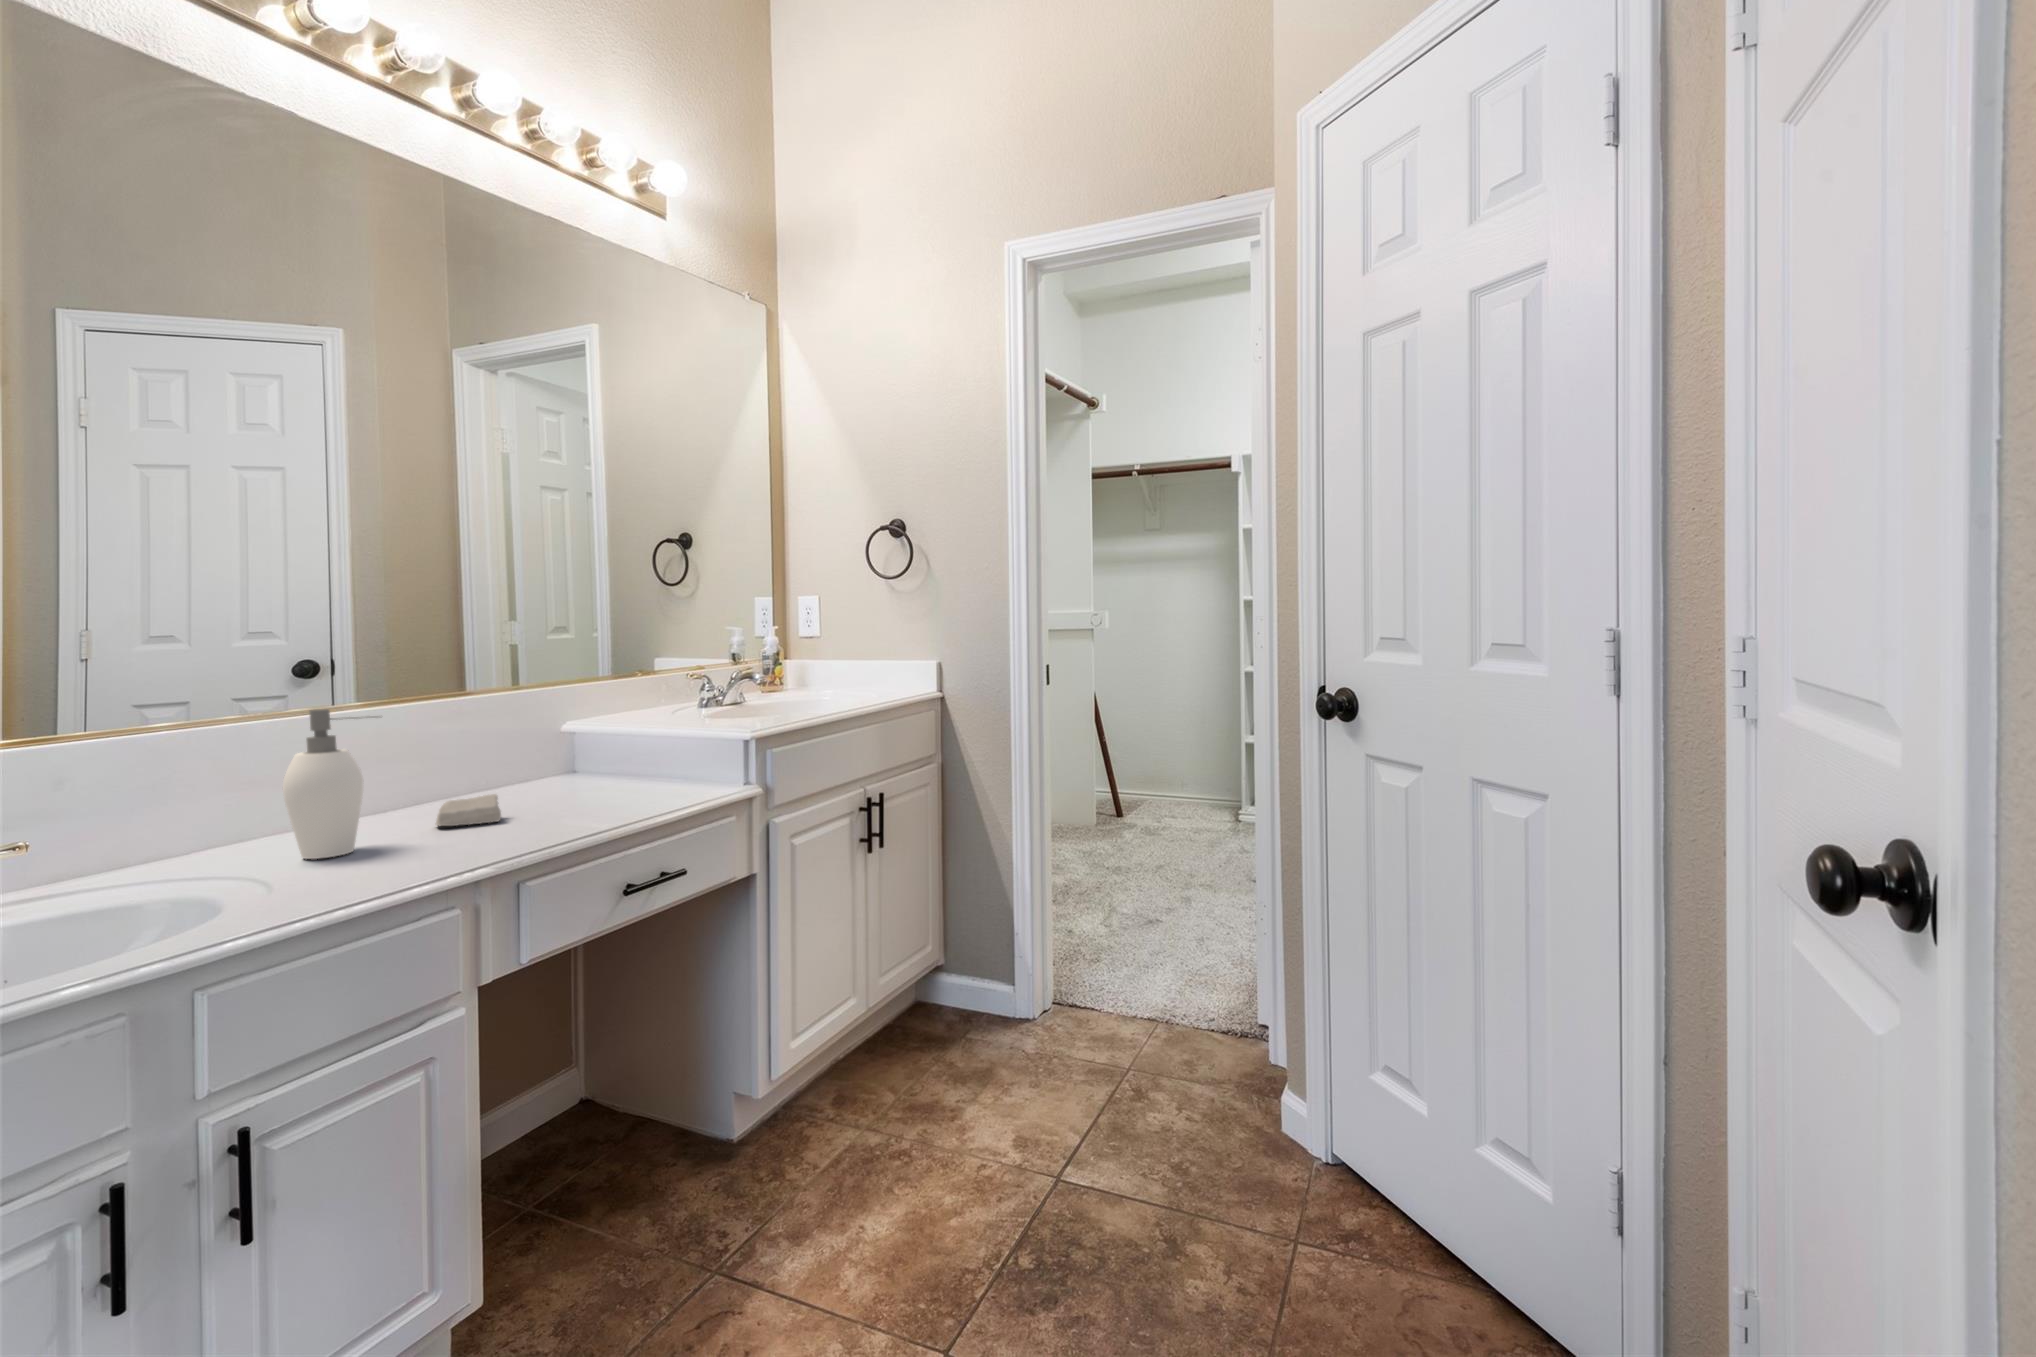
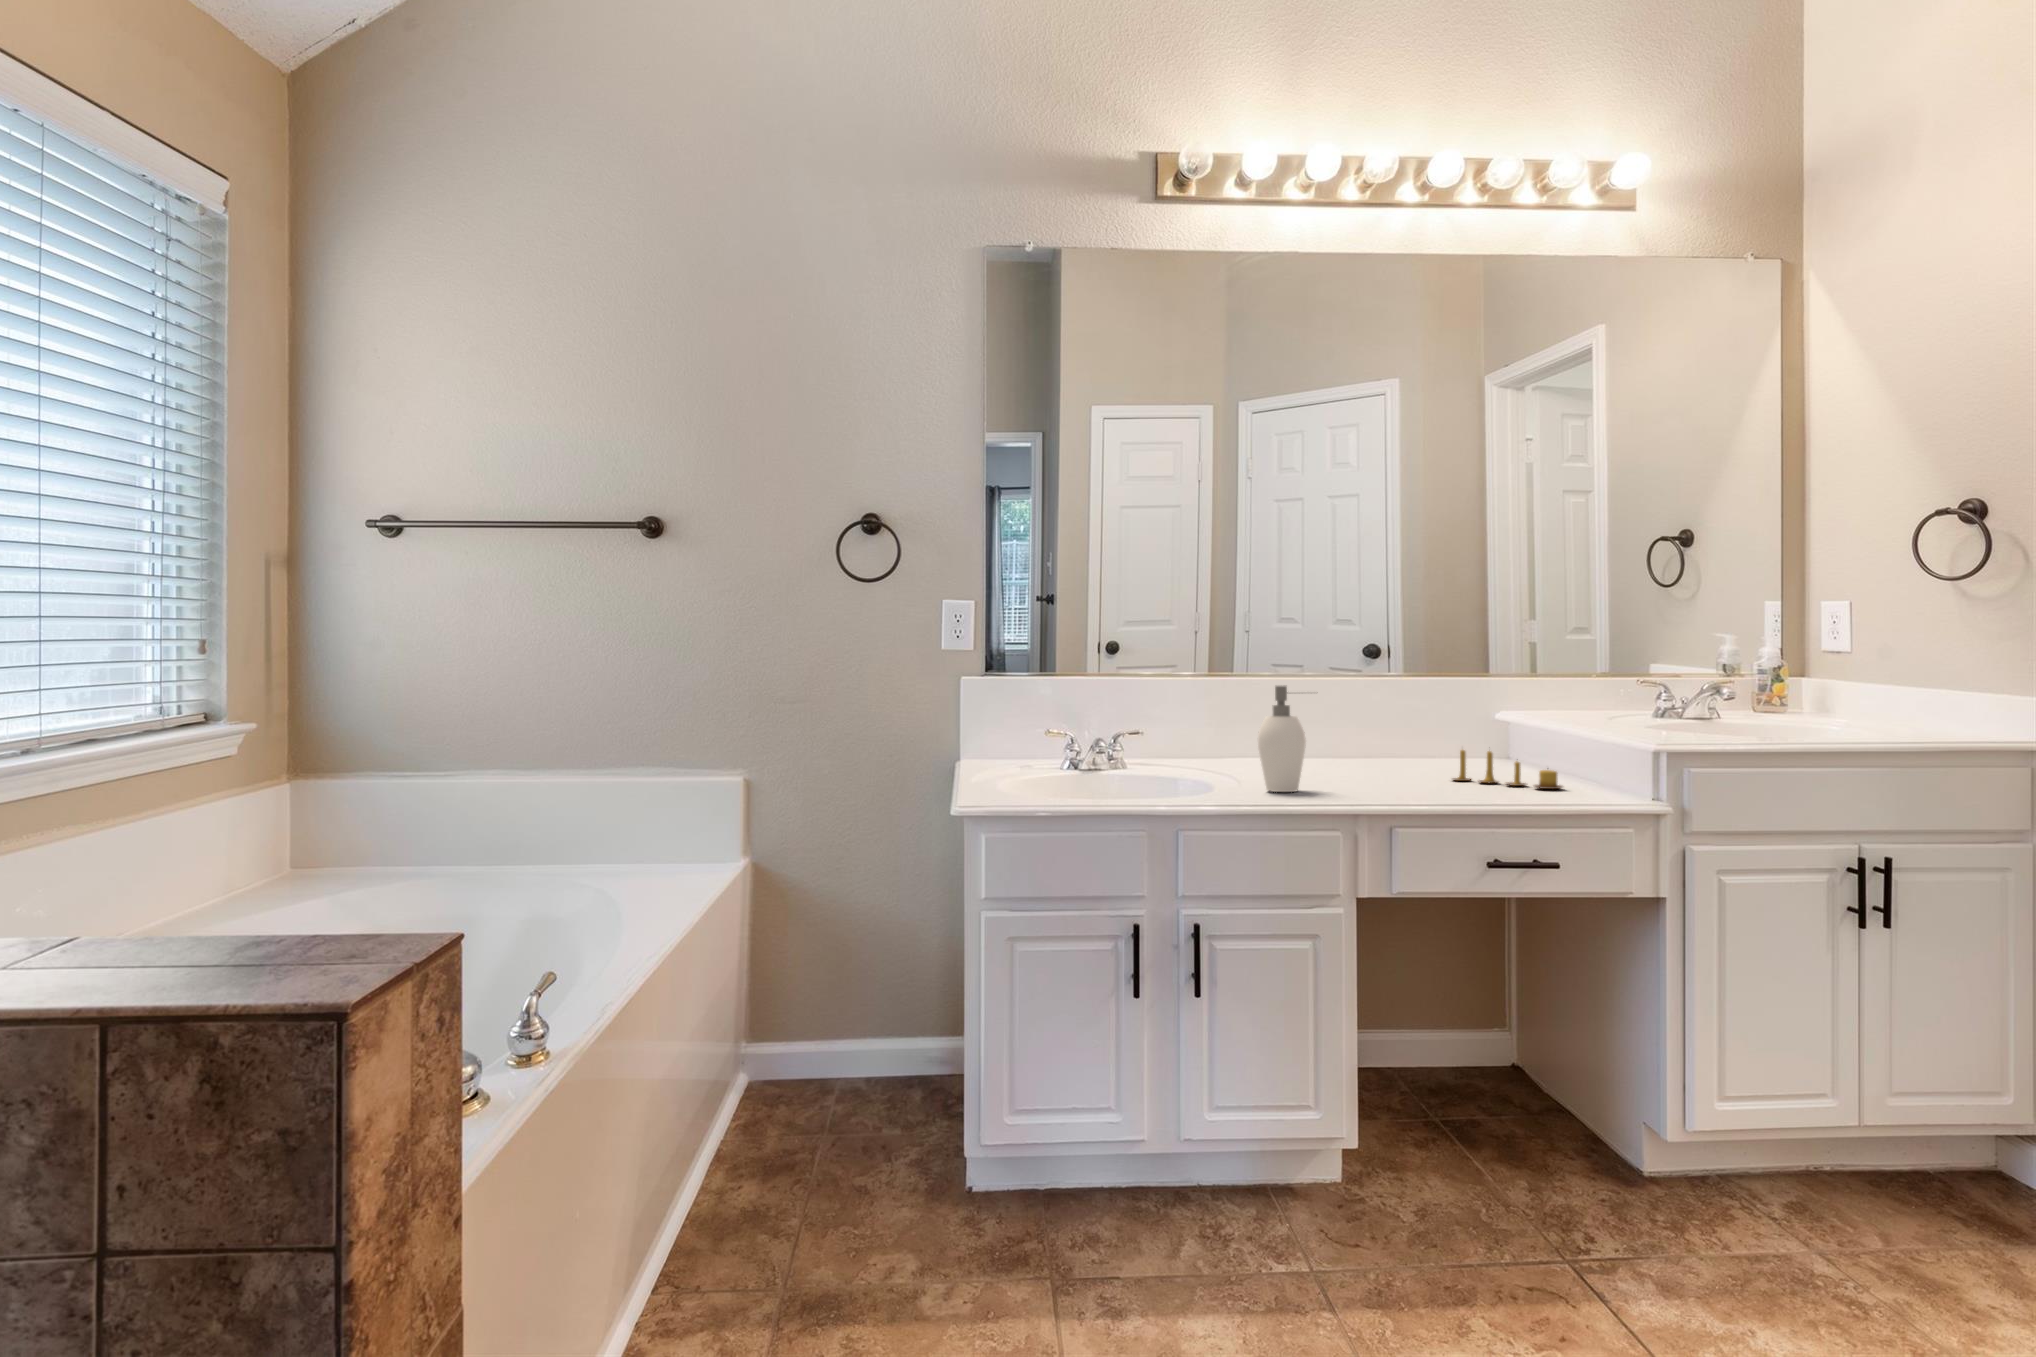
candle: none [538,759,668,799] -> present [1453,750,1562,789]
soap bar: present [436,794,501,826] -> none [1359,766,1407,789]

